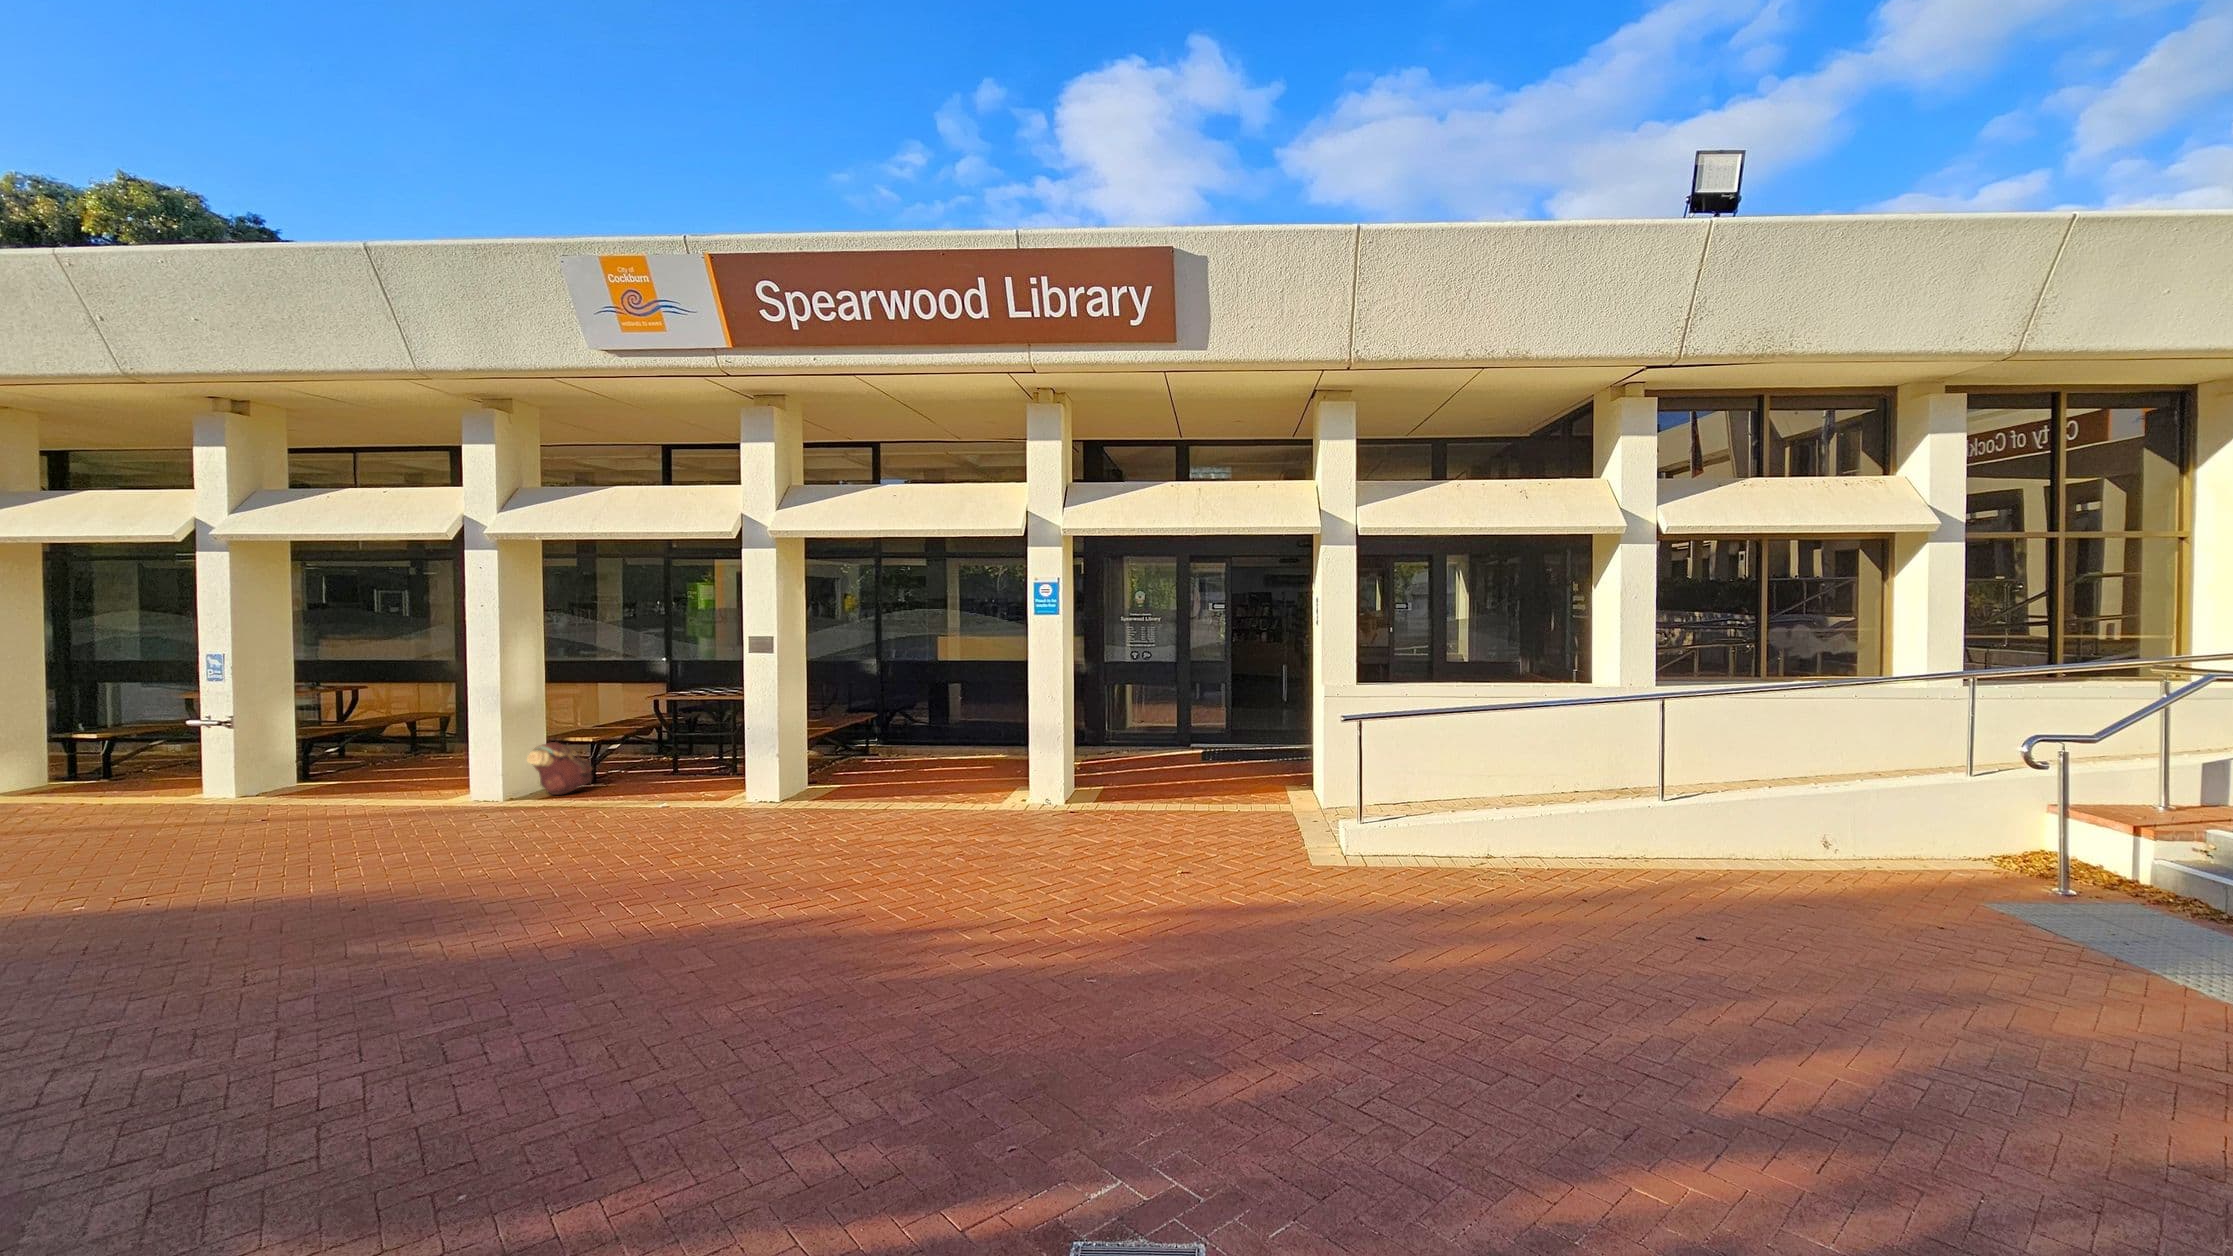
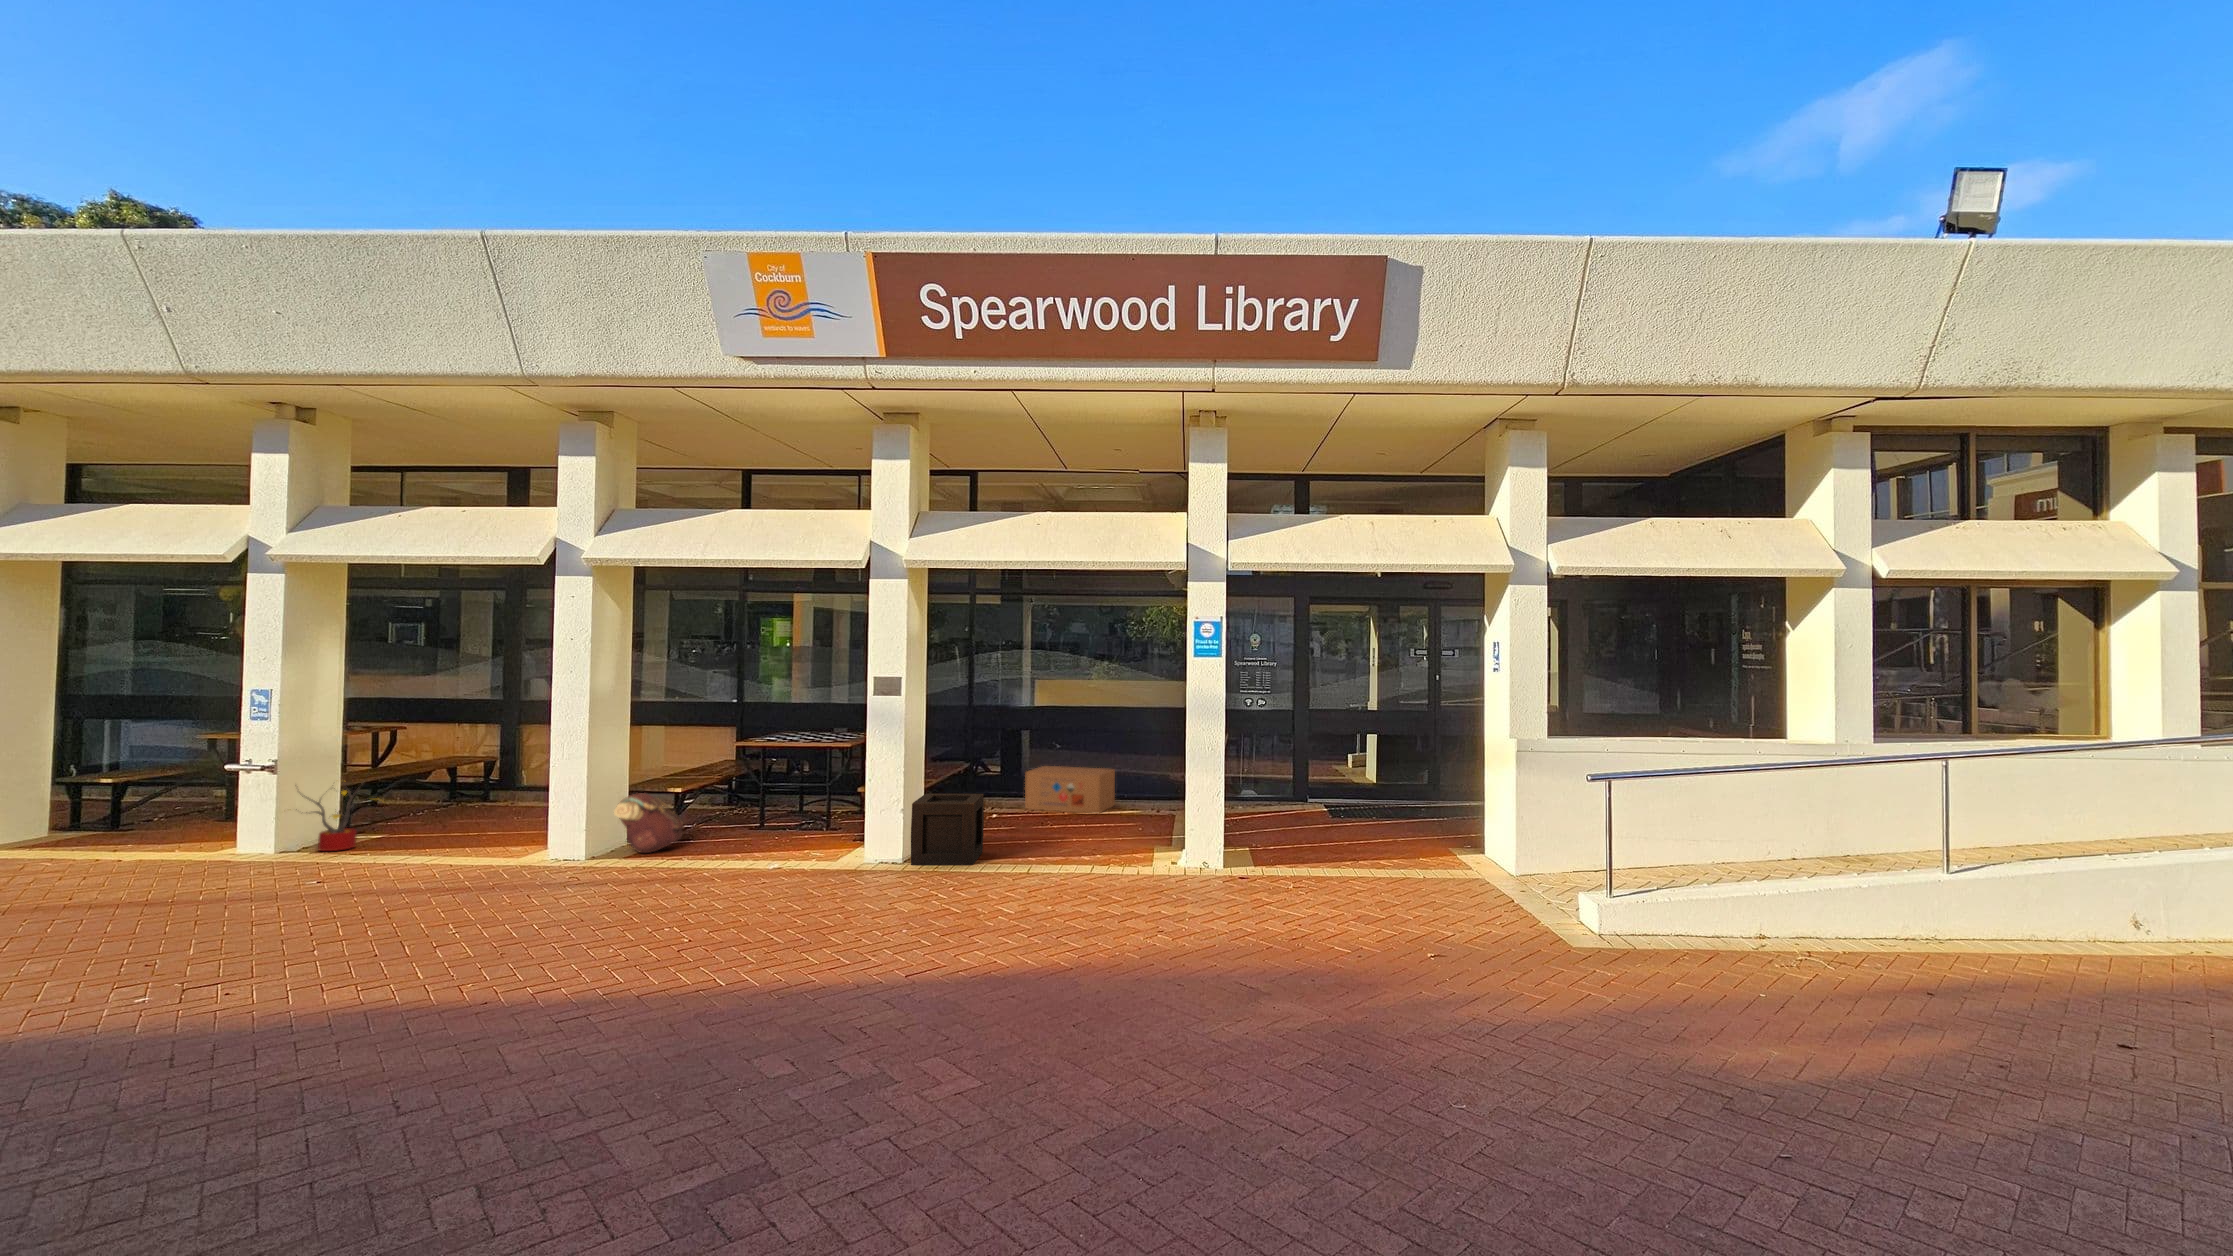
cardboard box: none [924,715,1009,758] -> present [1025,766,1115,813]
decorative plant: none [239,727,333,795] -> present [302,776,383,851]
wooden crate: none [784,740,858,804] -> present [911,794,984,865]

